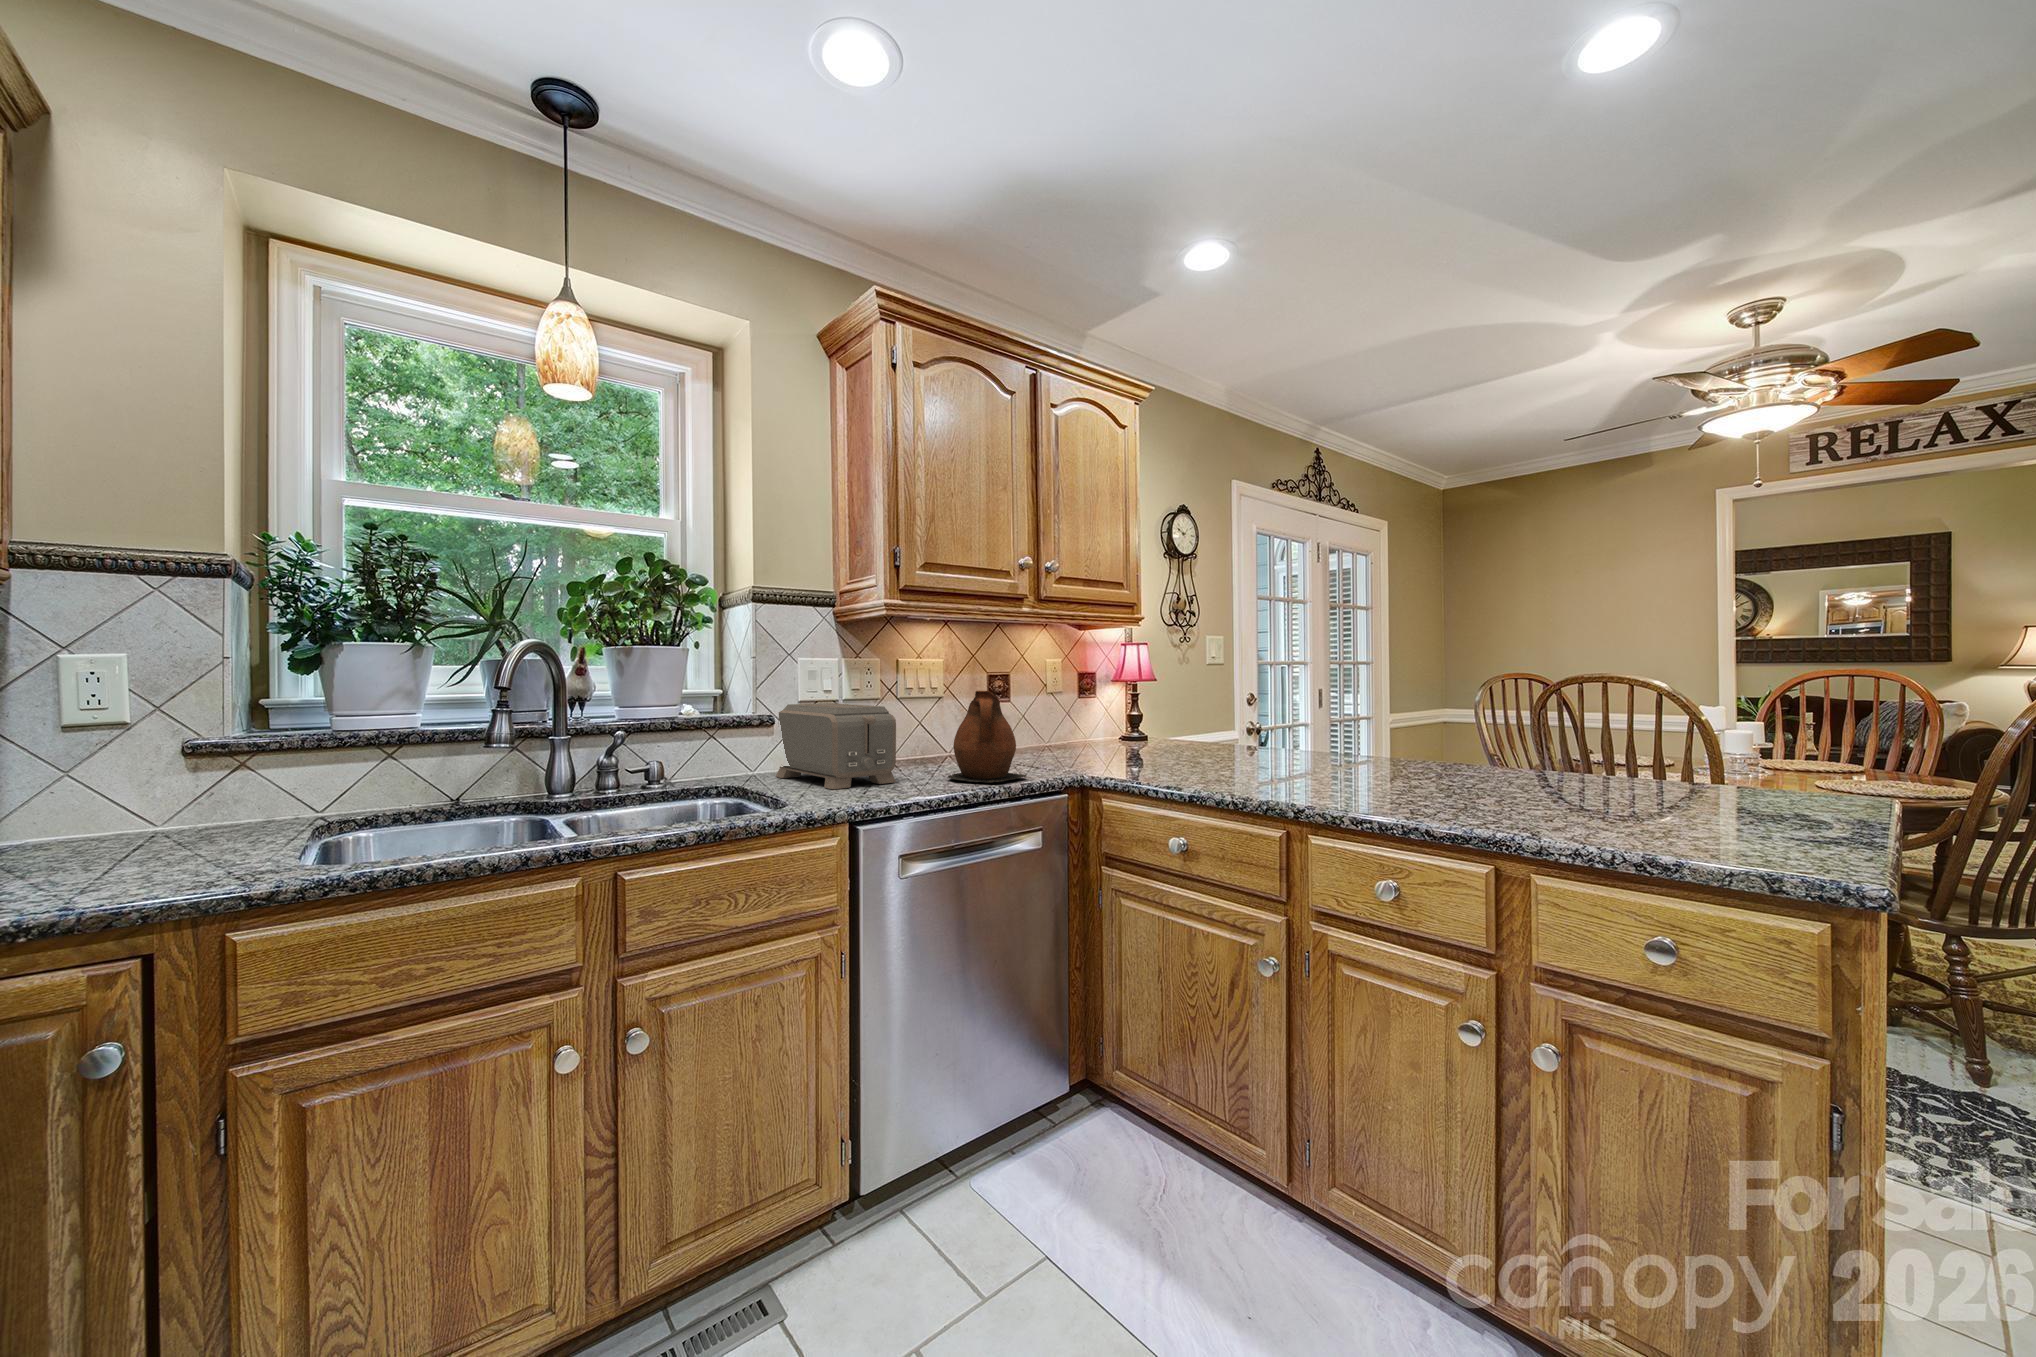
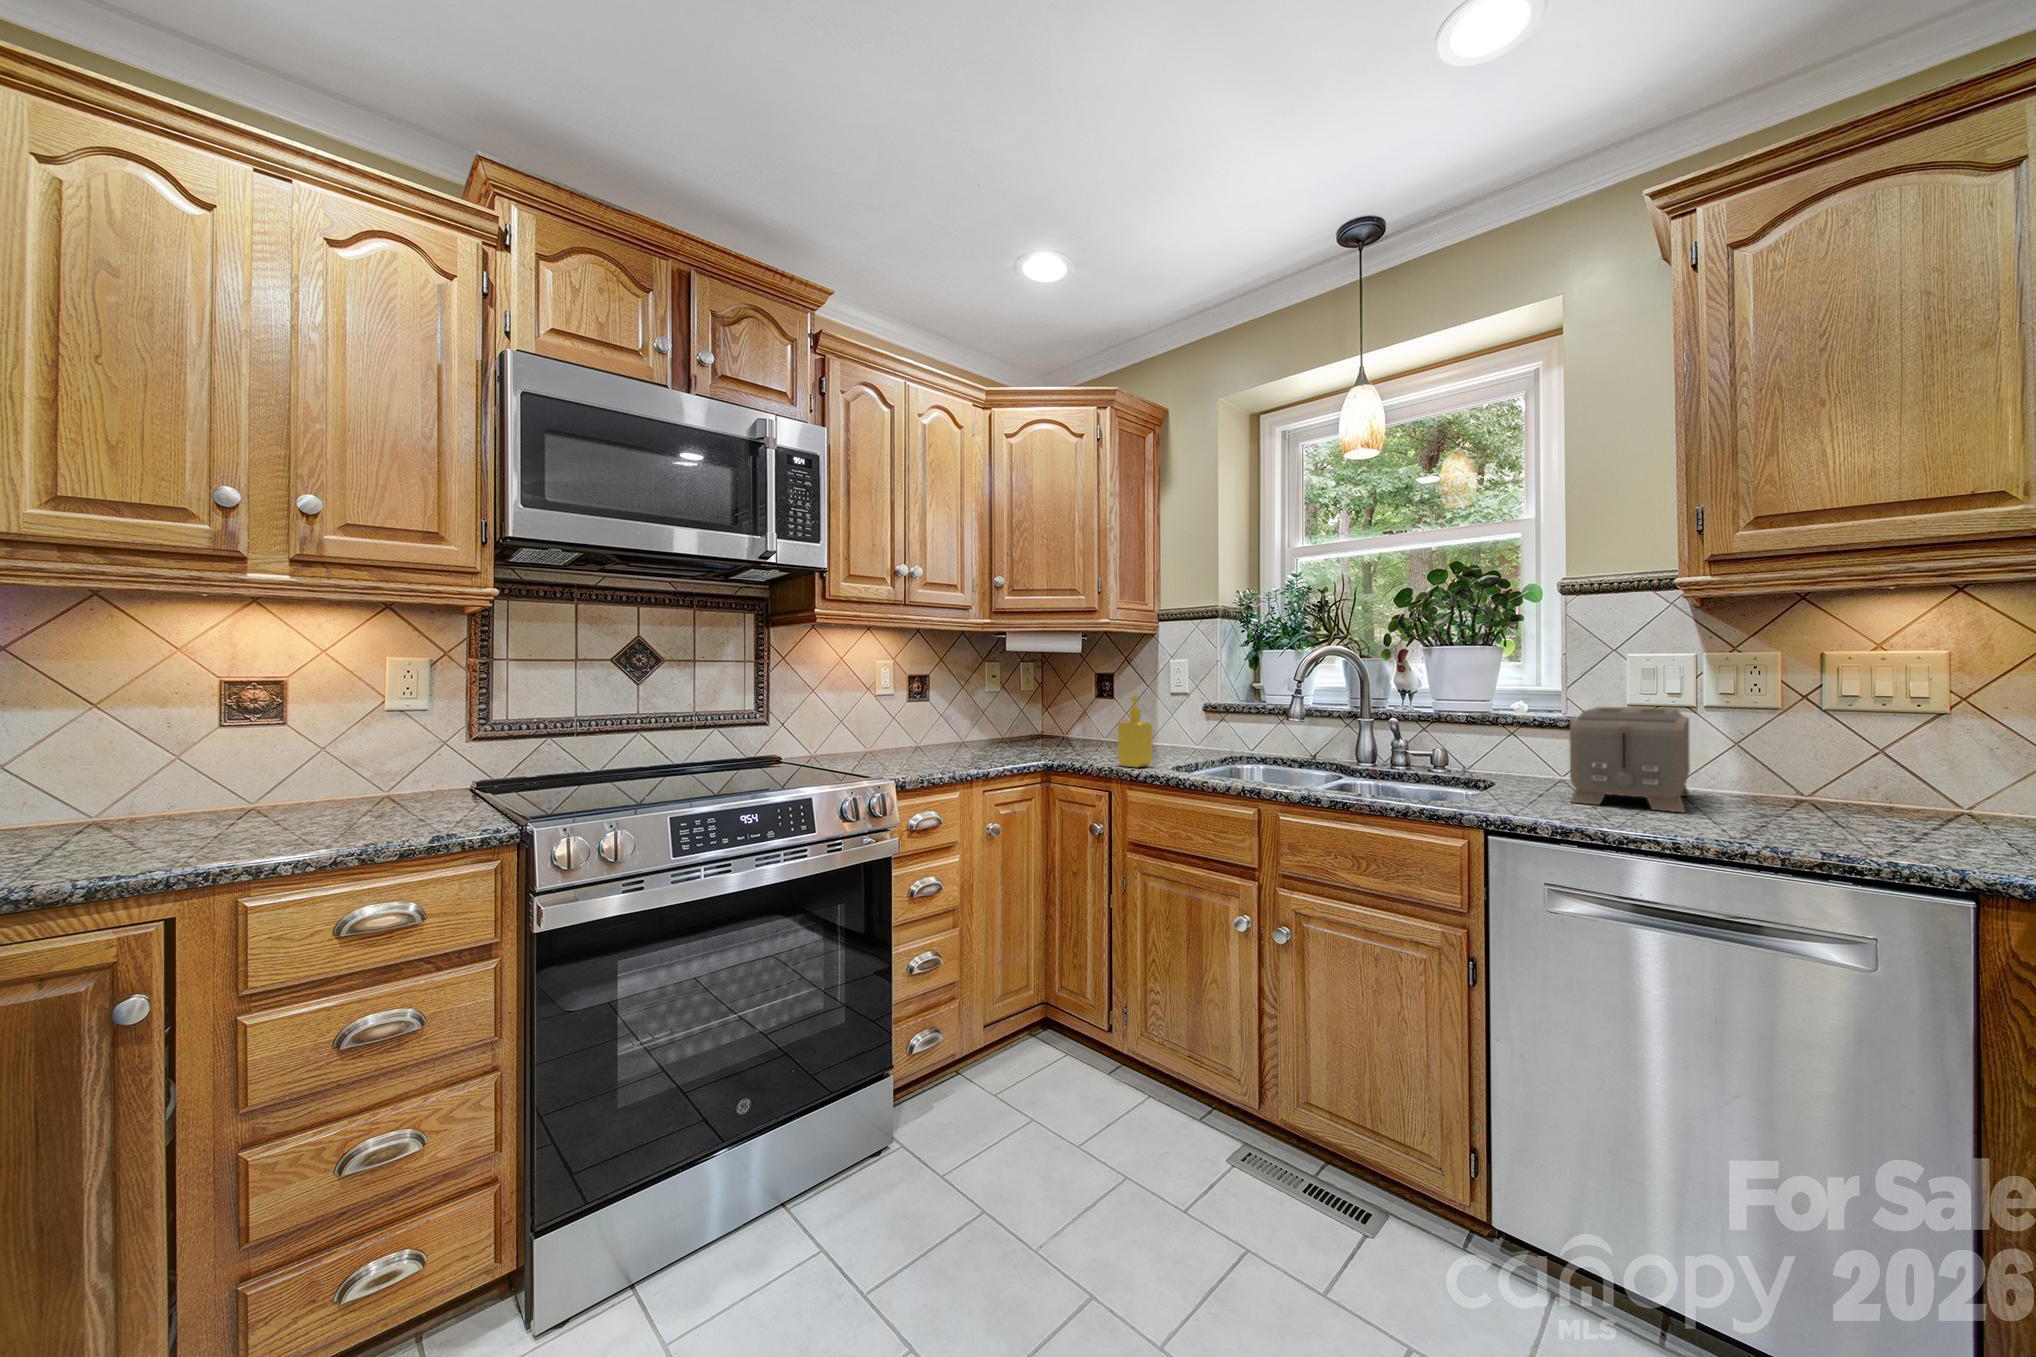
ceramic pitcher: present [947,691,1026,783] -> none [1768,695,1961,852]
soap dispenser: none [139,717,244,879] -> present [1118,696,1153,767]

